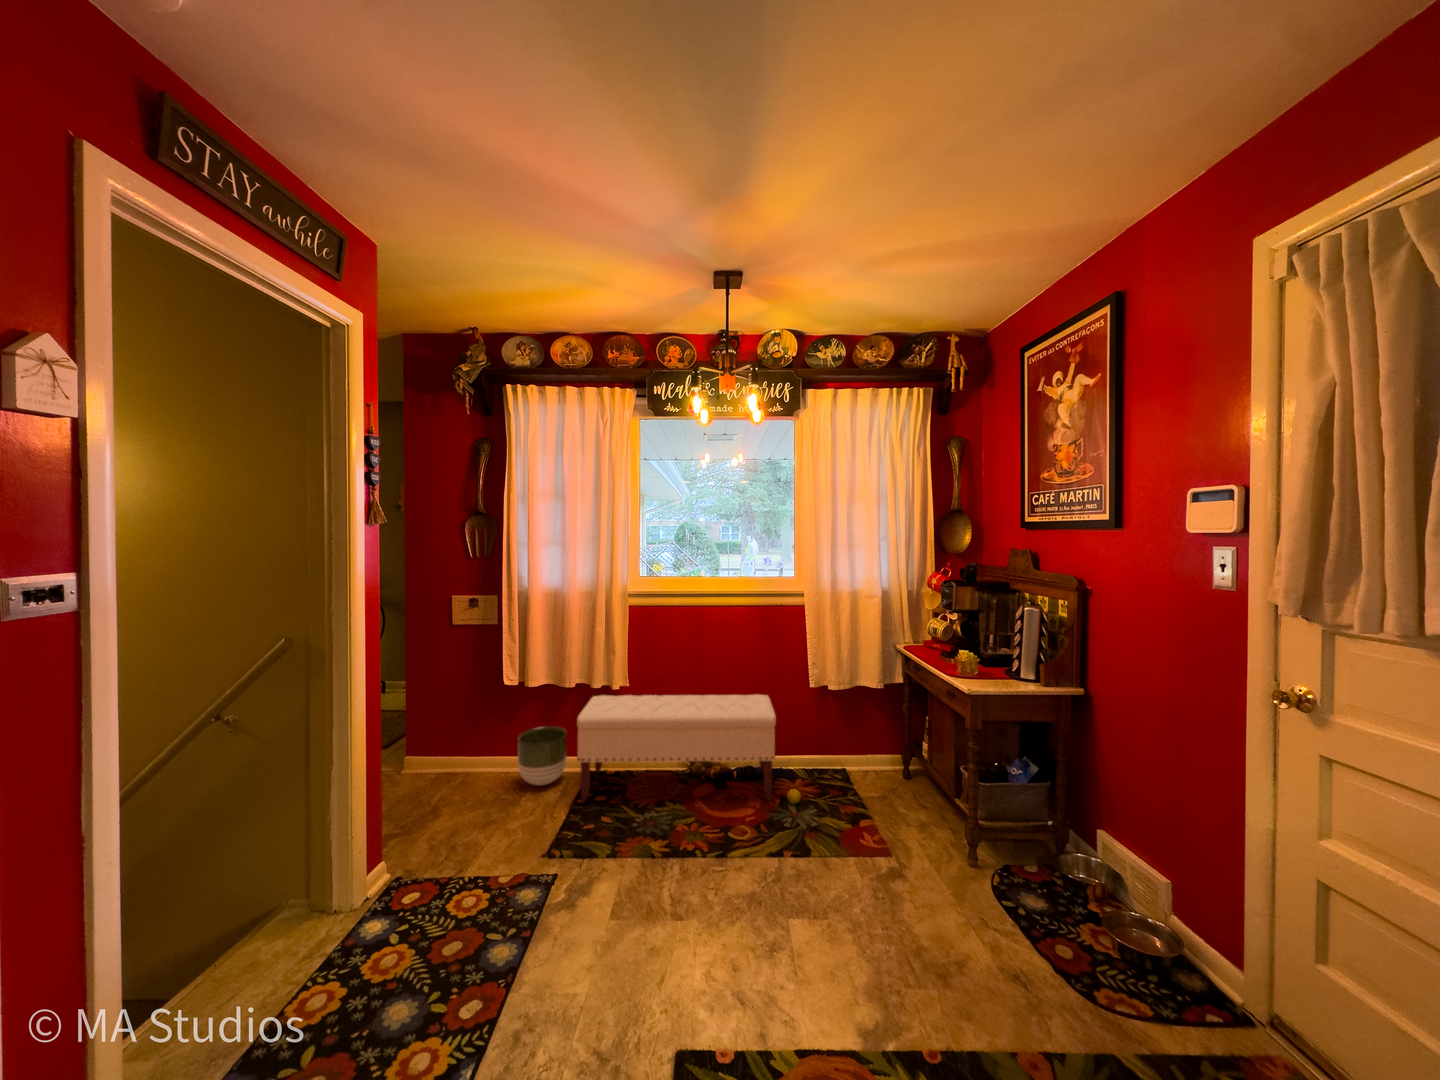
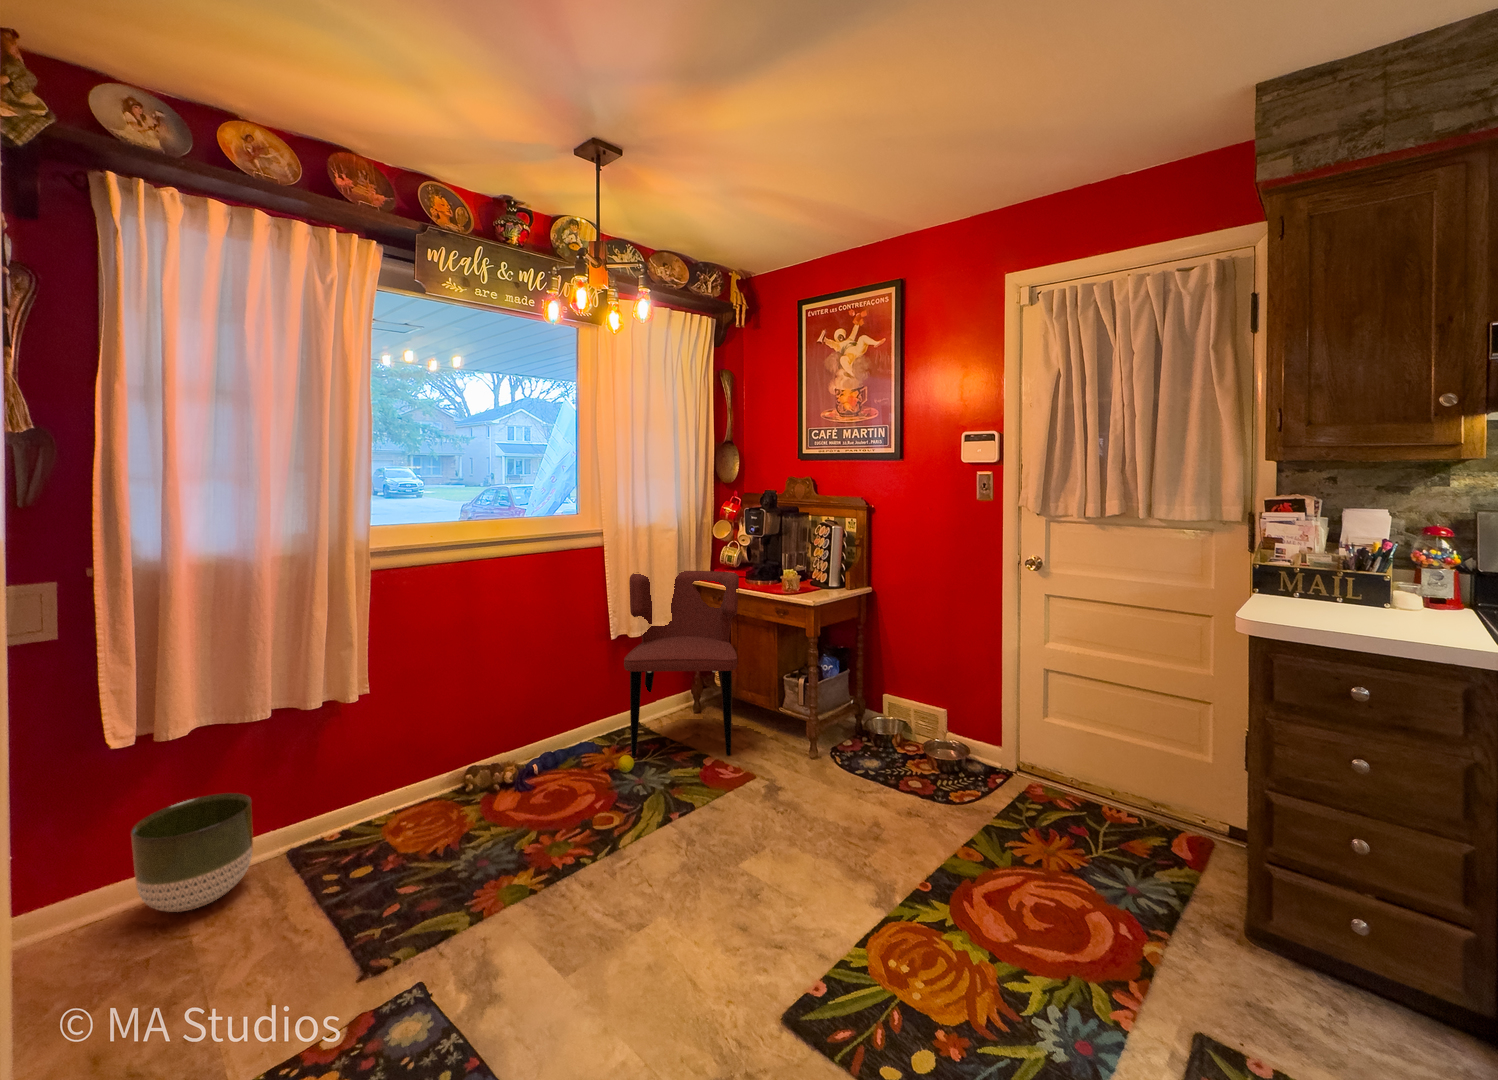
dining chair: none [803,628,932,823] -> present [624,571,739,757]
bench: present [577,694,776,802] -> none [291,664,607,890]

